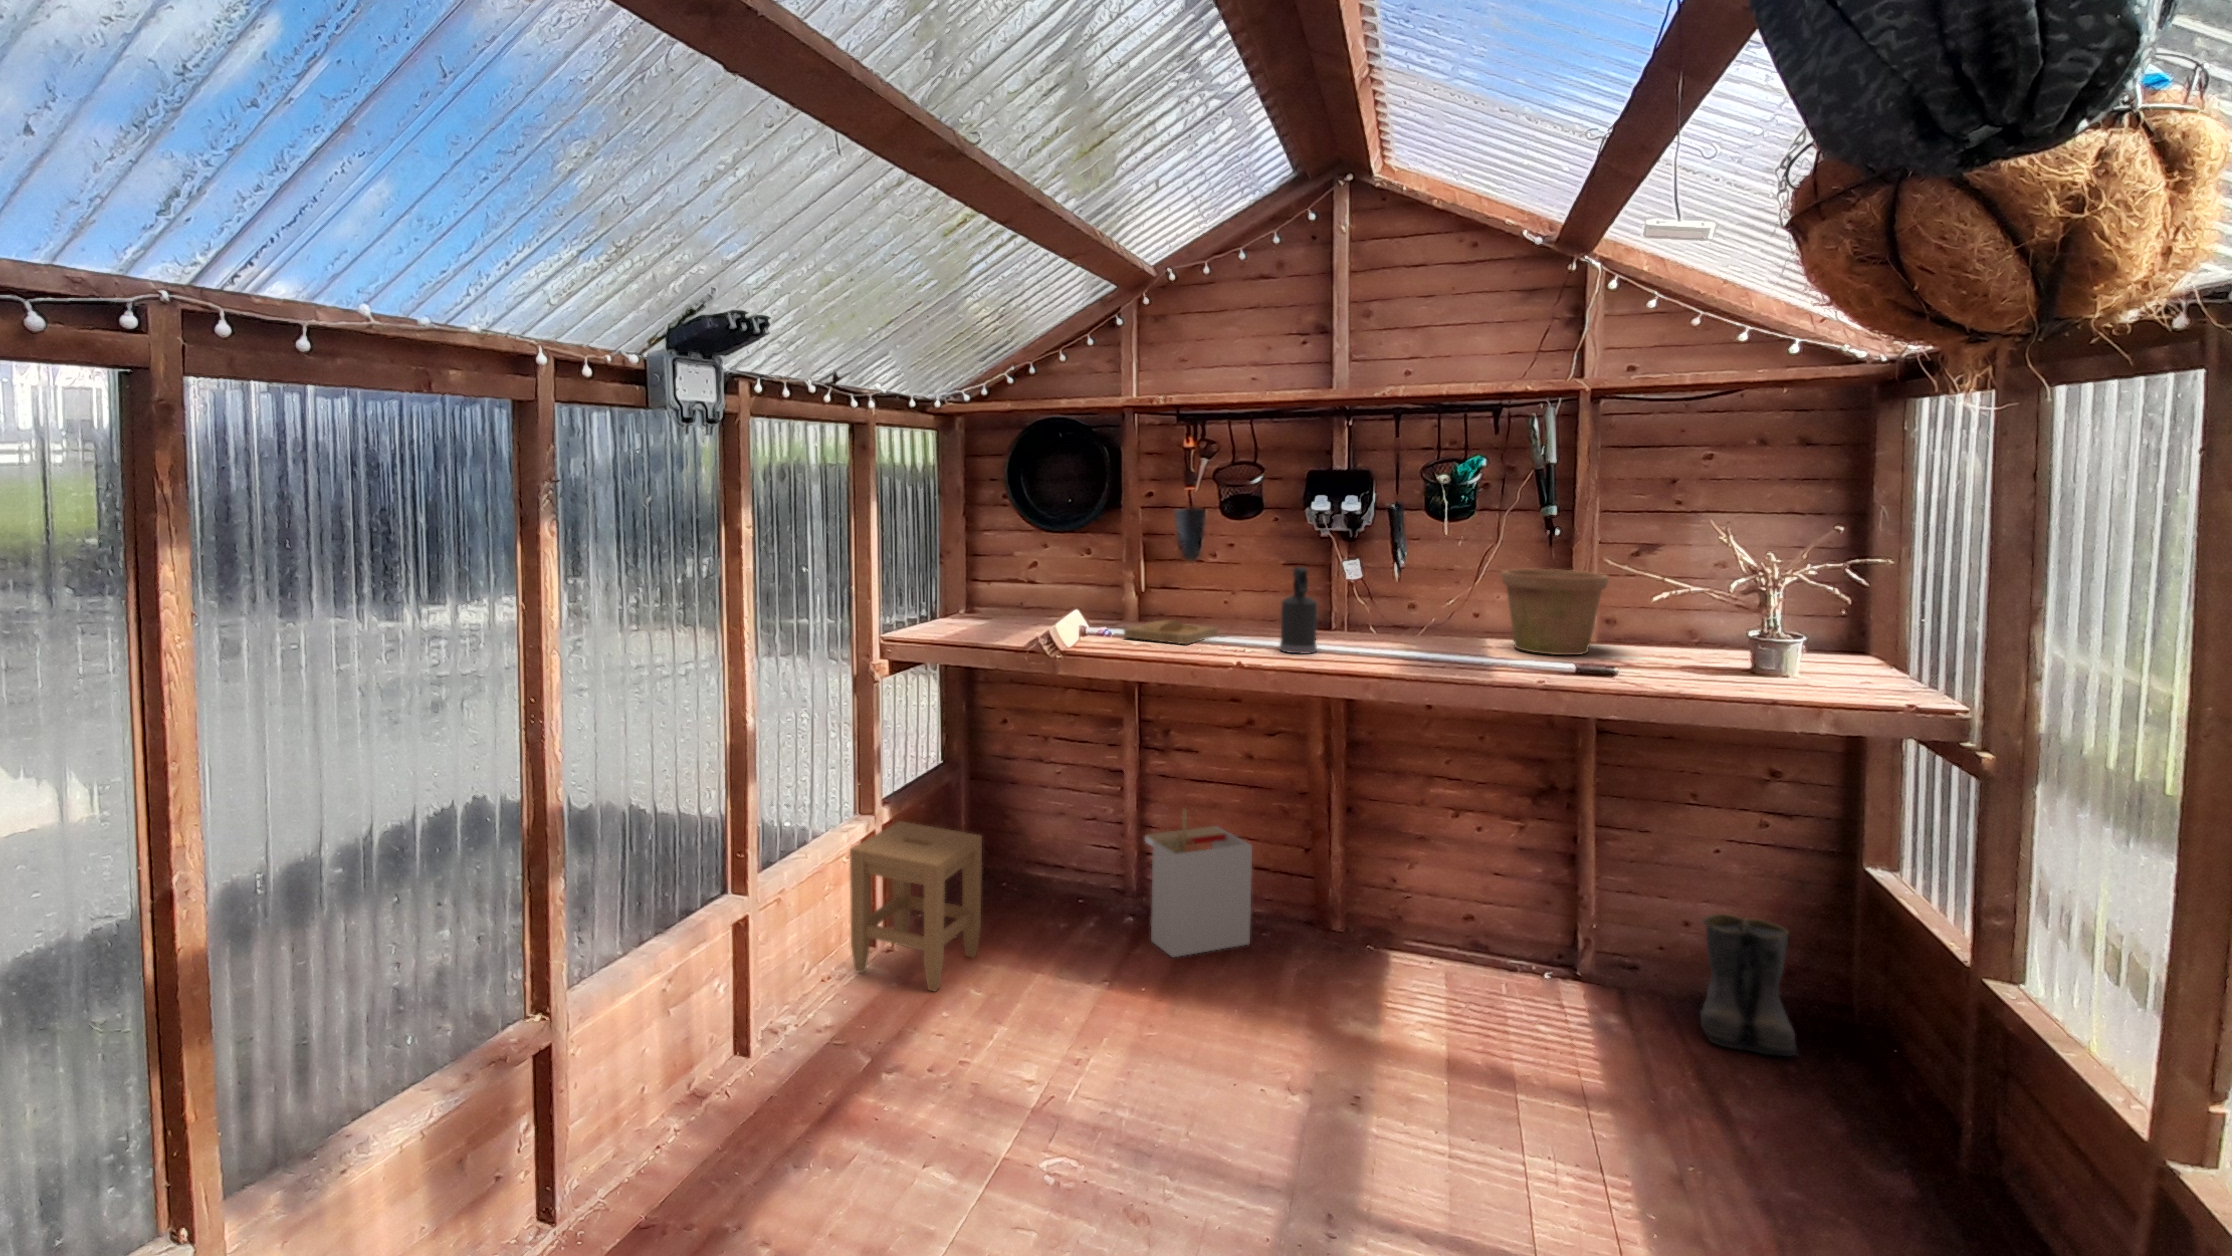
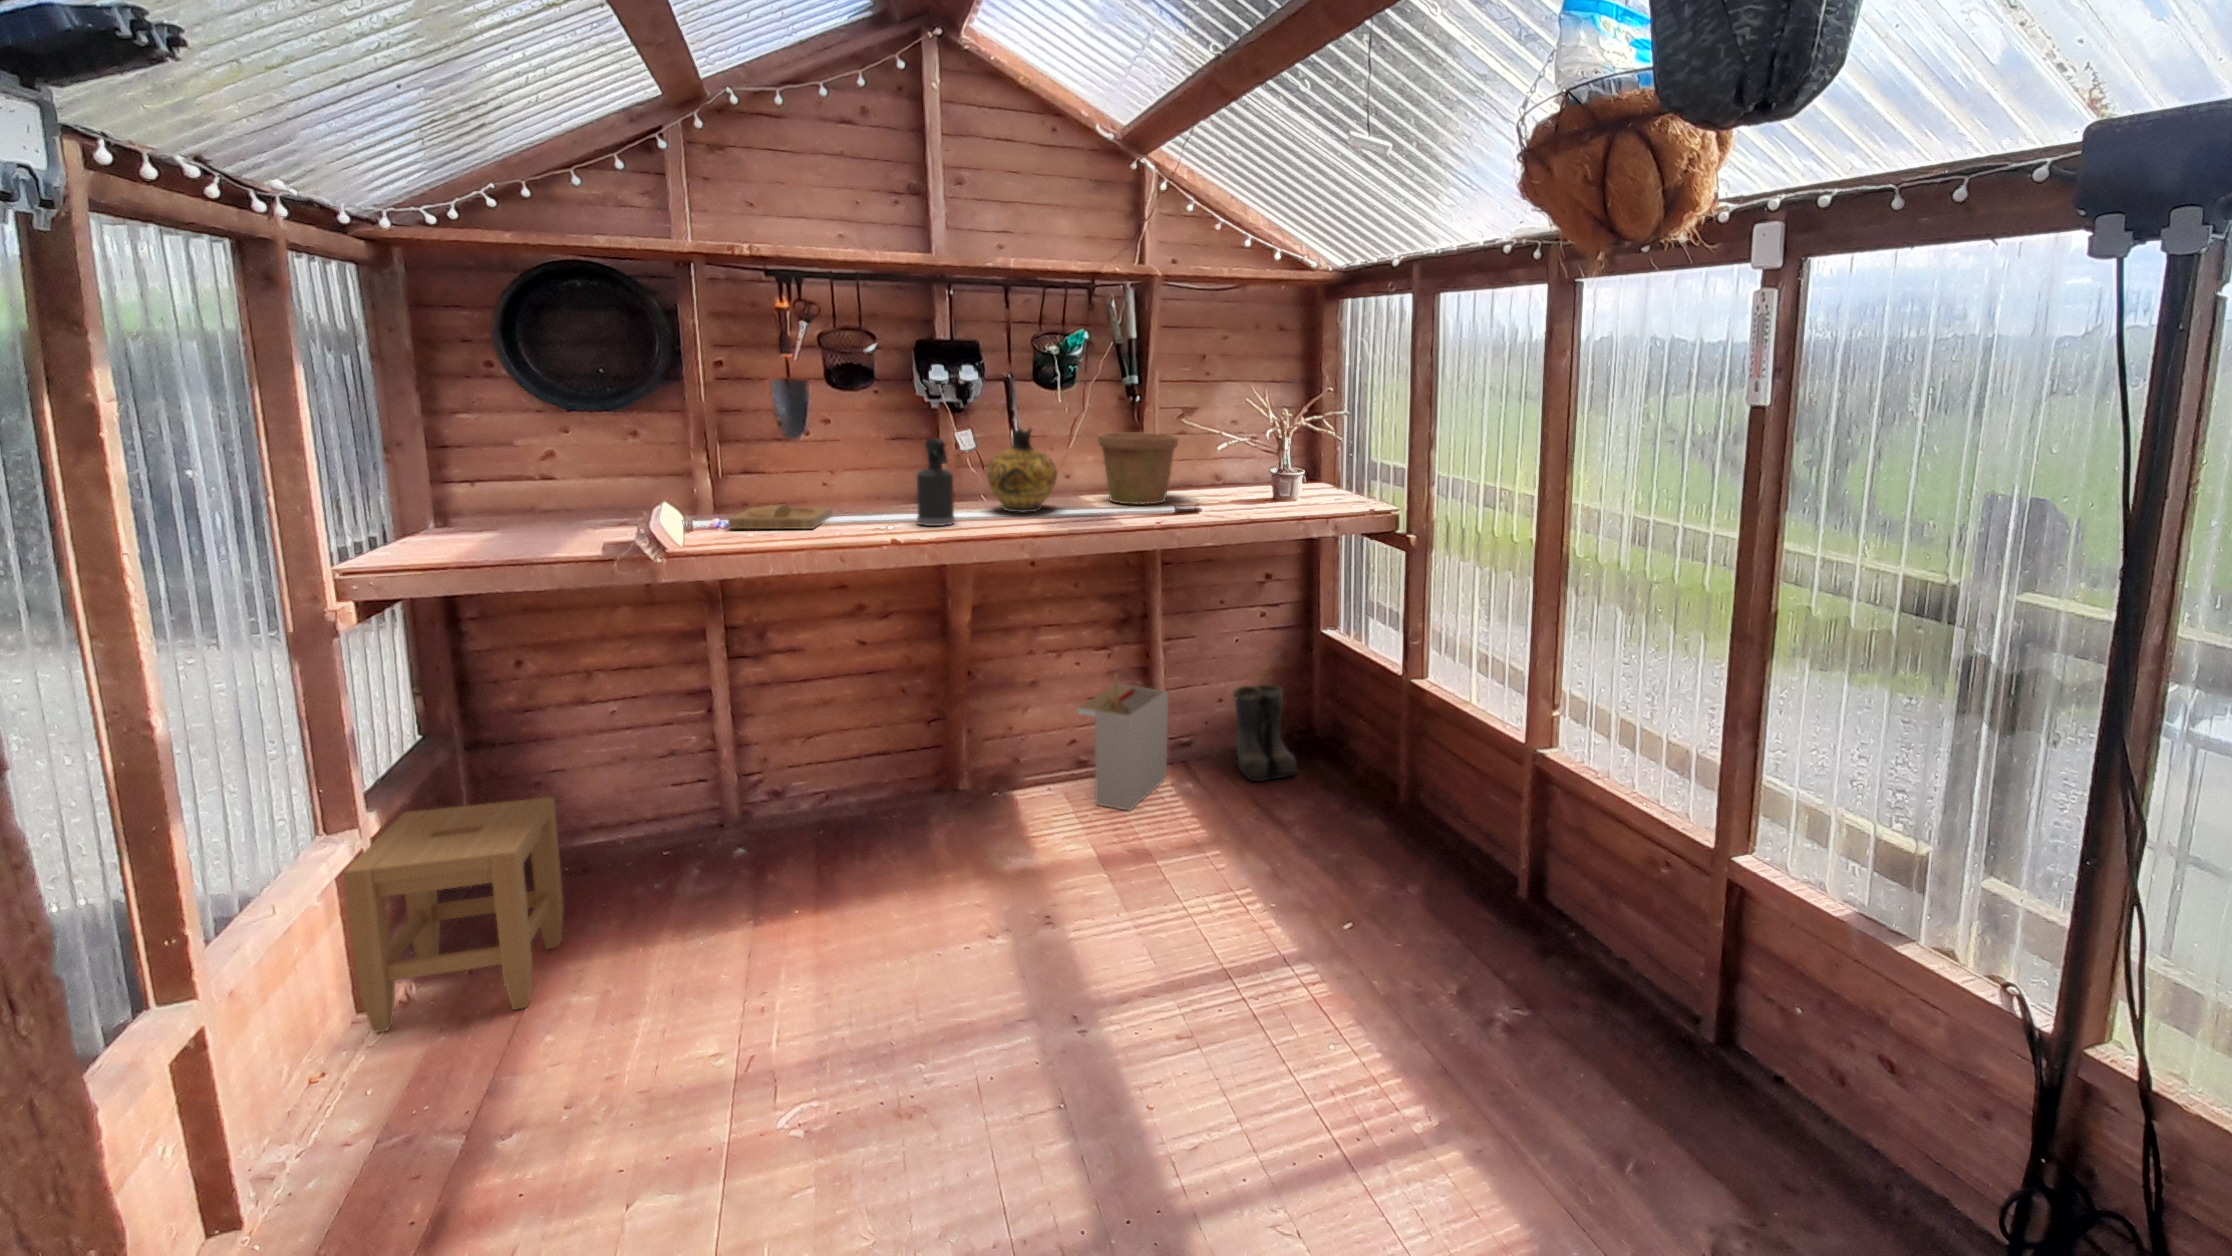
ceramic jug: none [1364,559,1442,650] -> present [987,428,1057,513]
storage bin: present [1145,809,1252,957] -> present [1078,673,1168,811]

